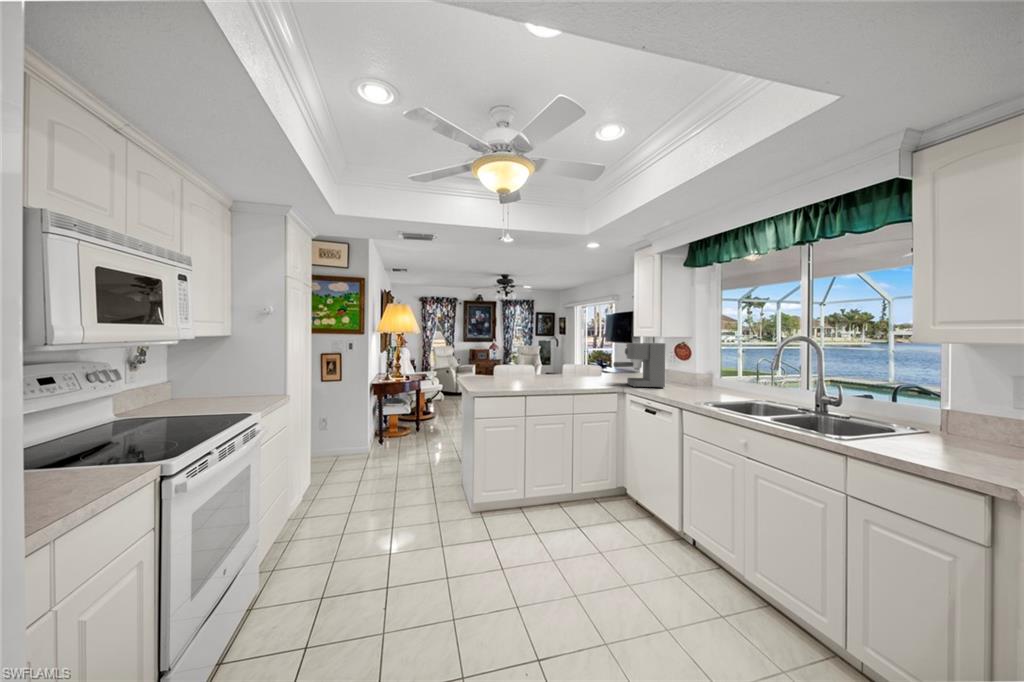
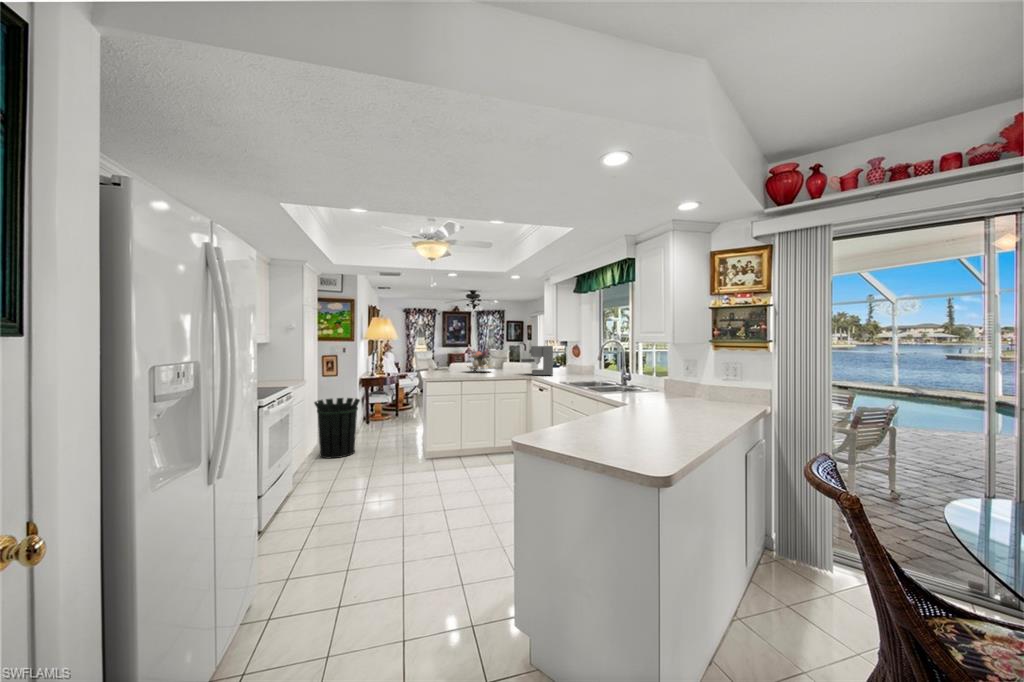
flower arrangement: none [529,344,570,380] -> present [467,349,493,371]
waste bin: none [305,417,375,514] -> present [314,398,360,458]

